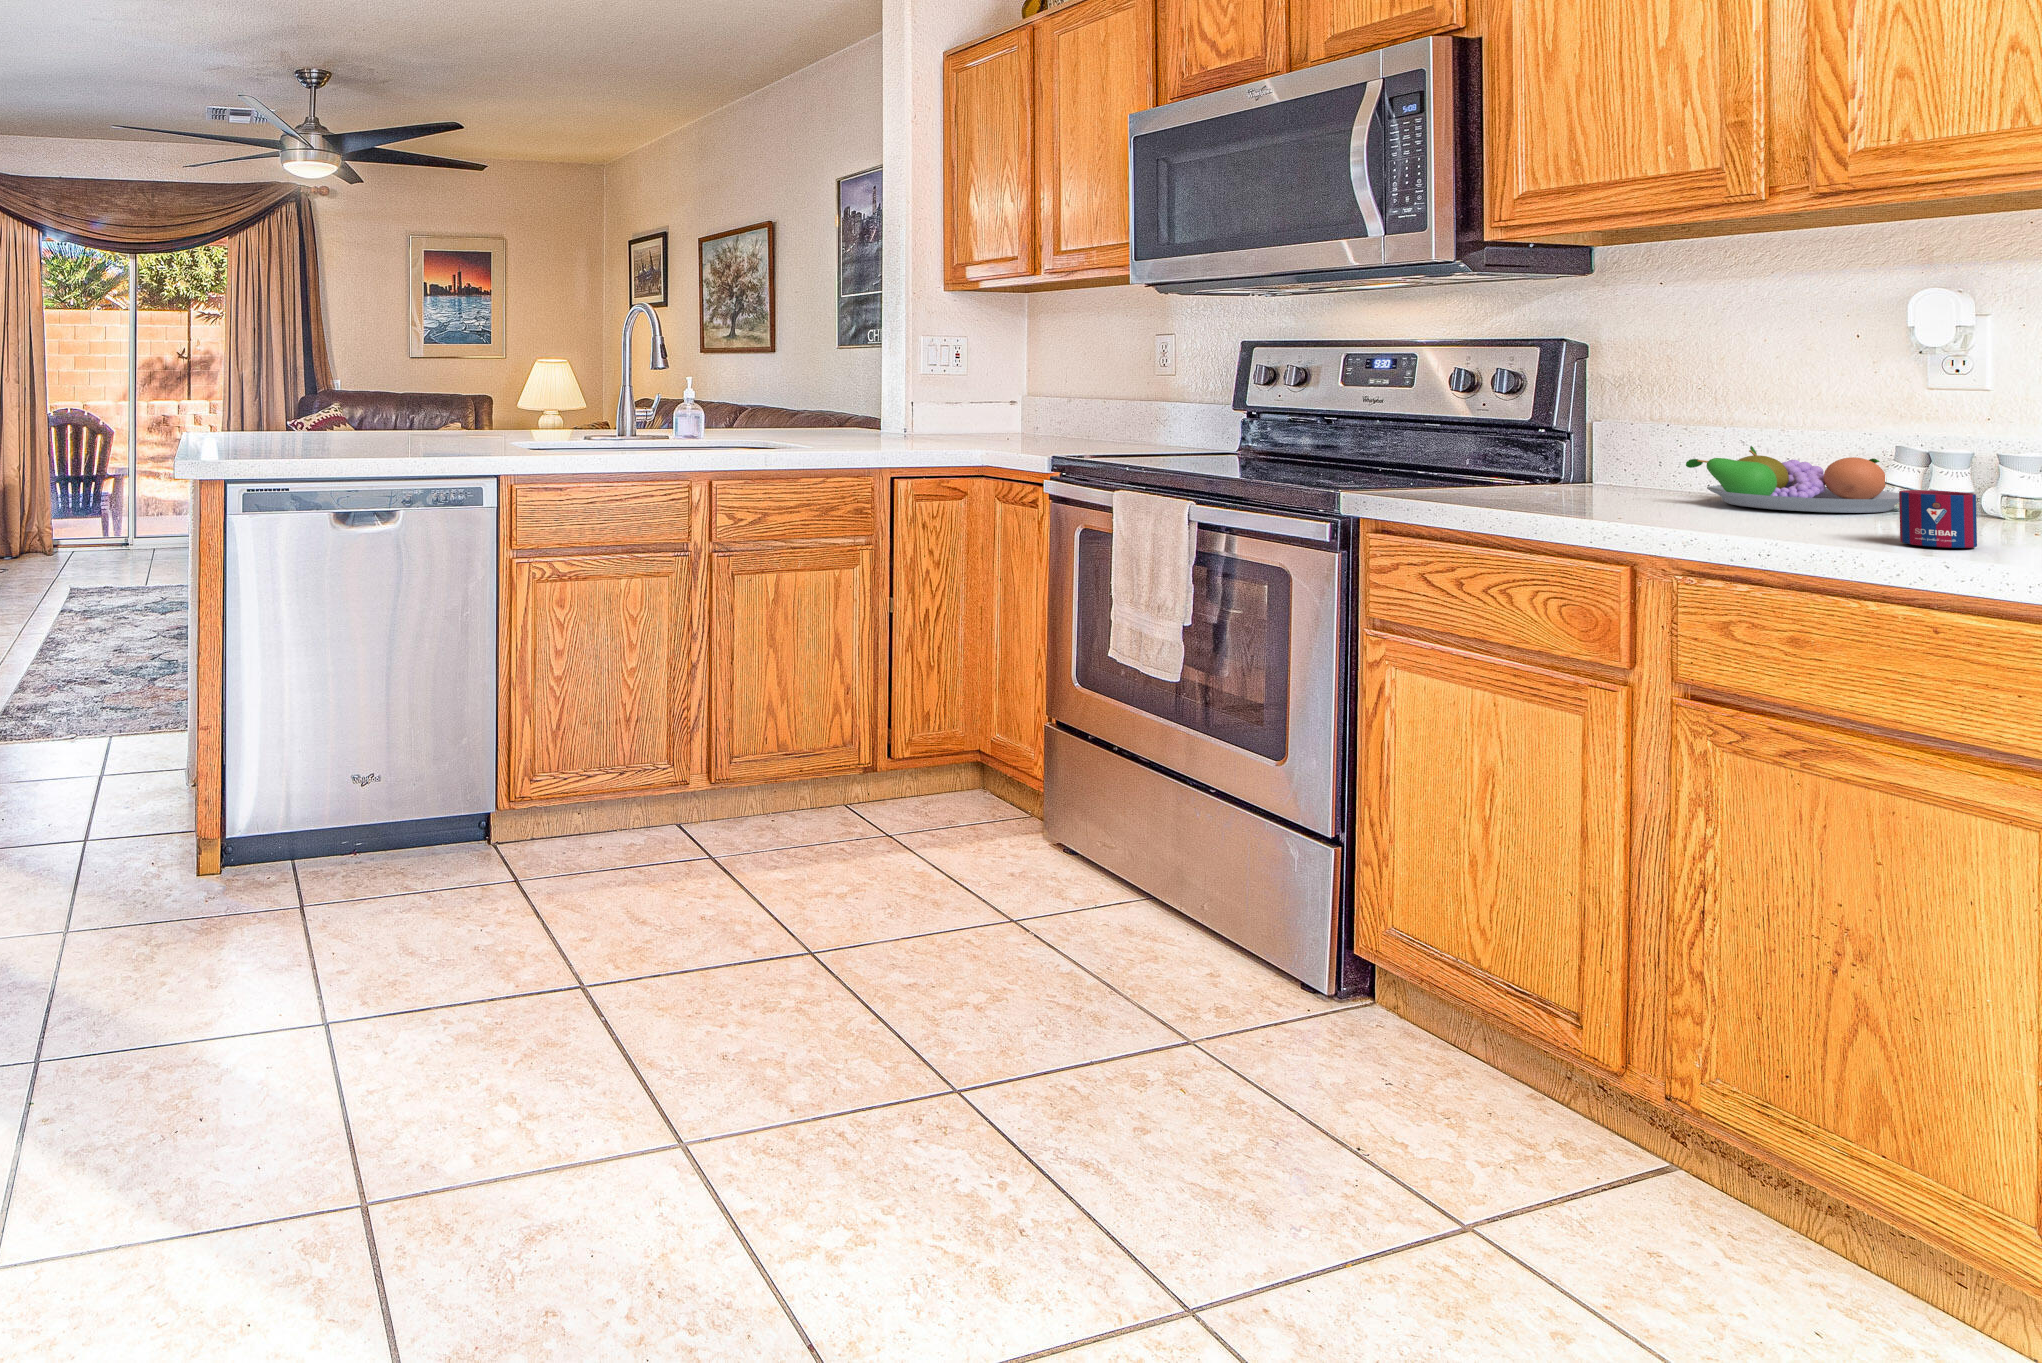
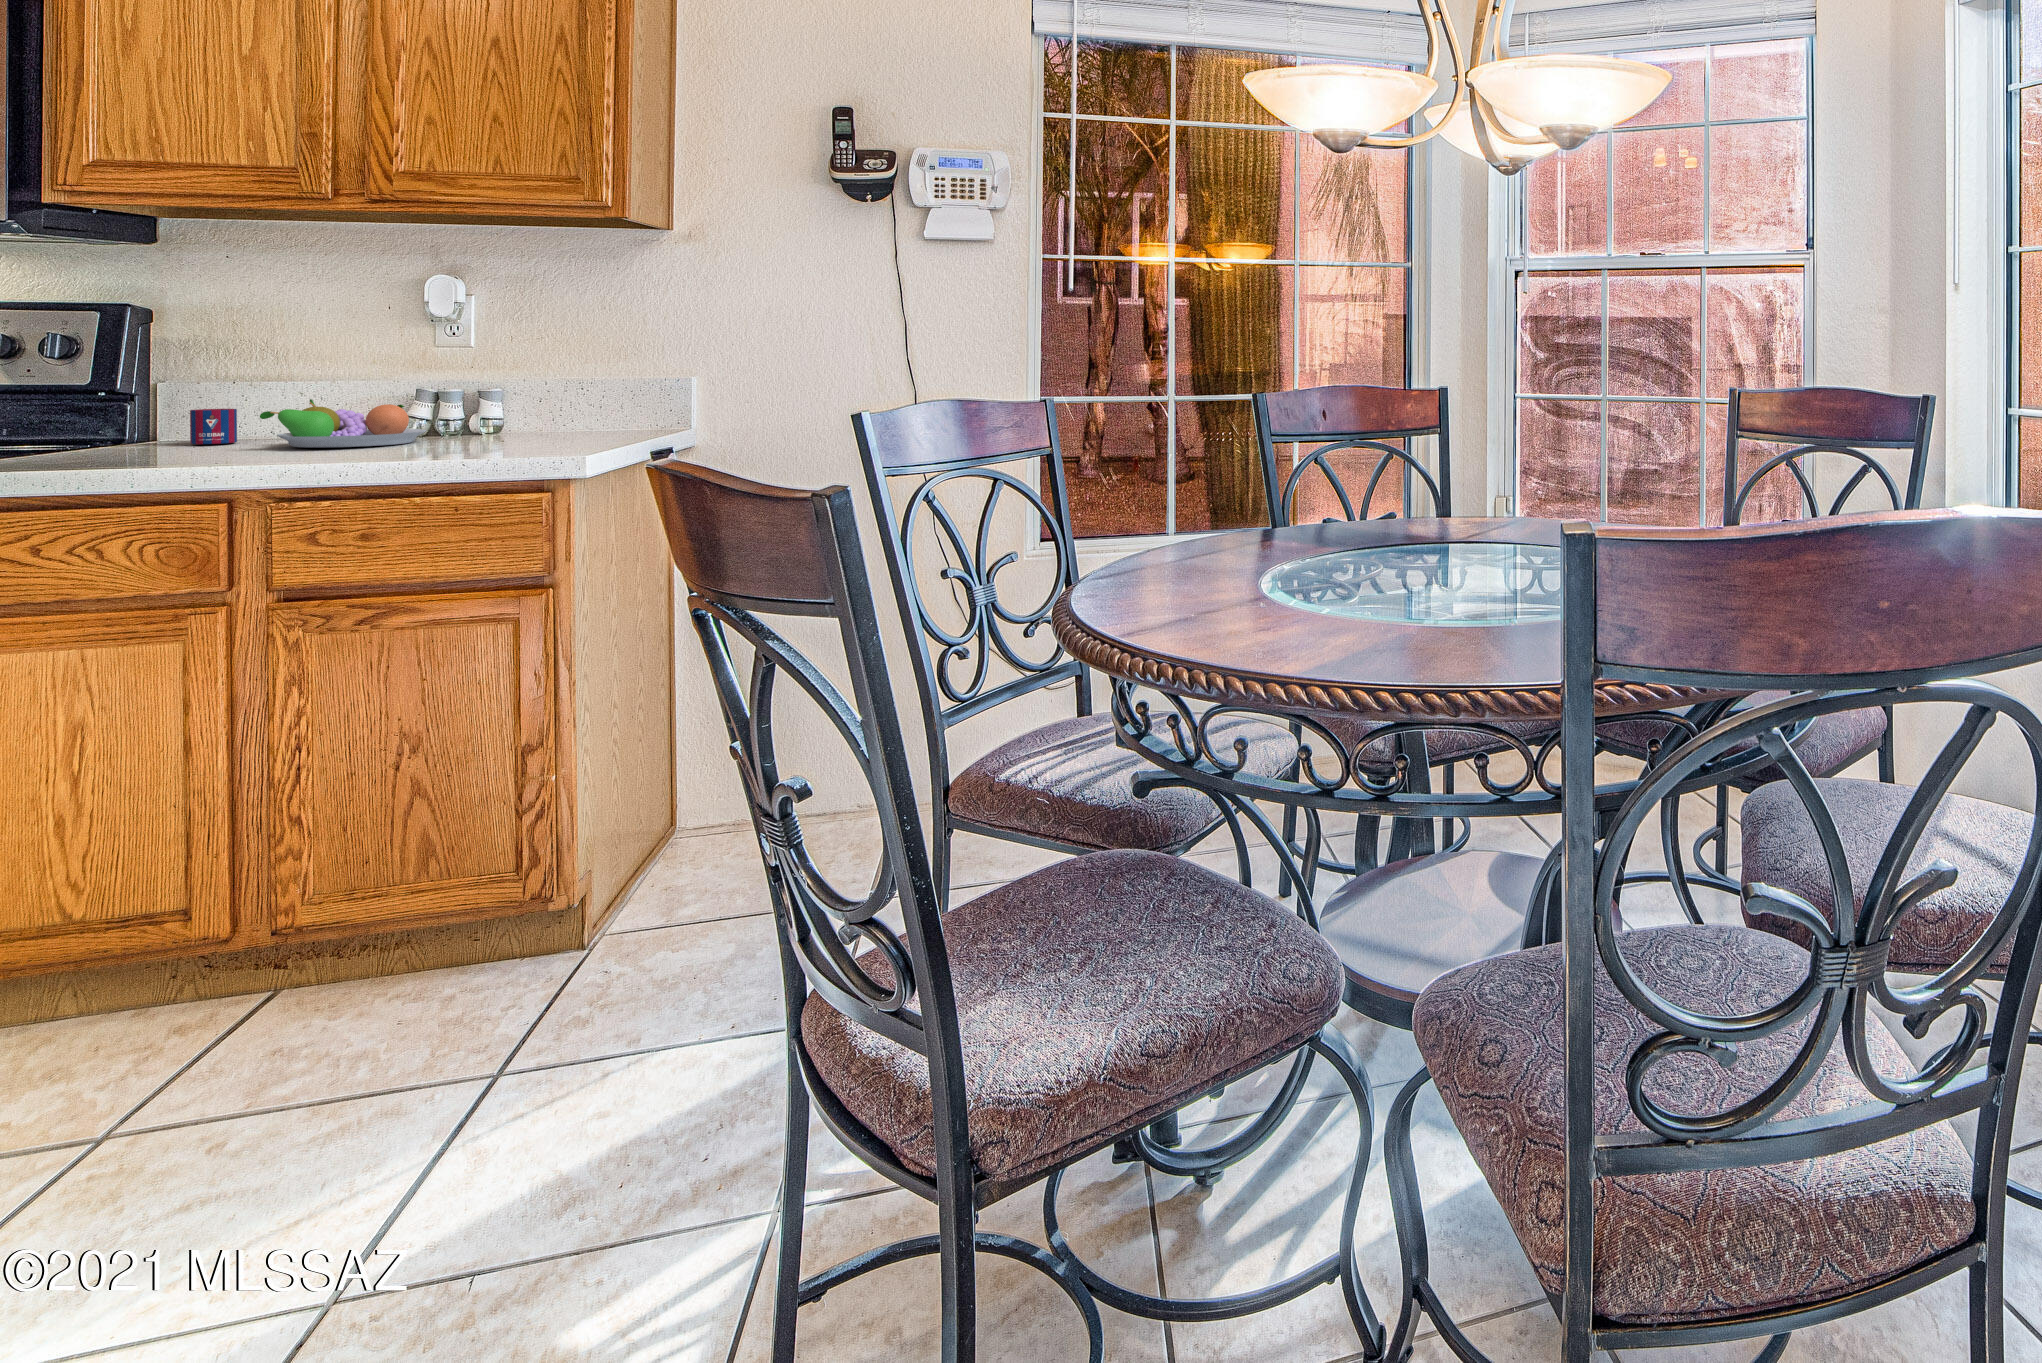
mug: present [1899,490,1977,548] -> present [190,409,237,444]

